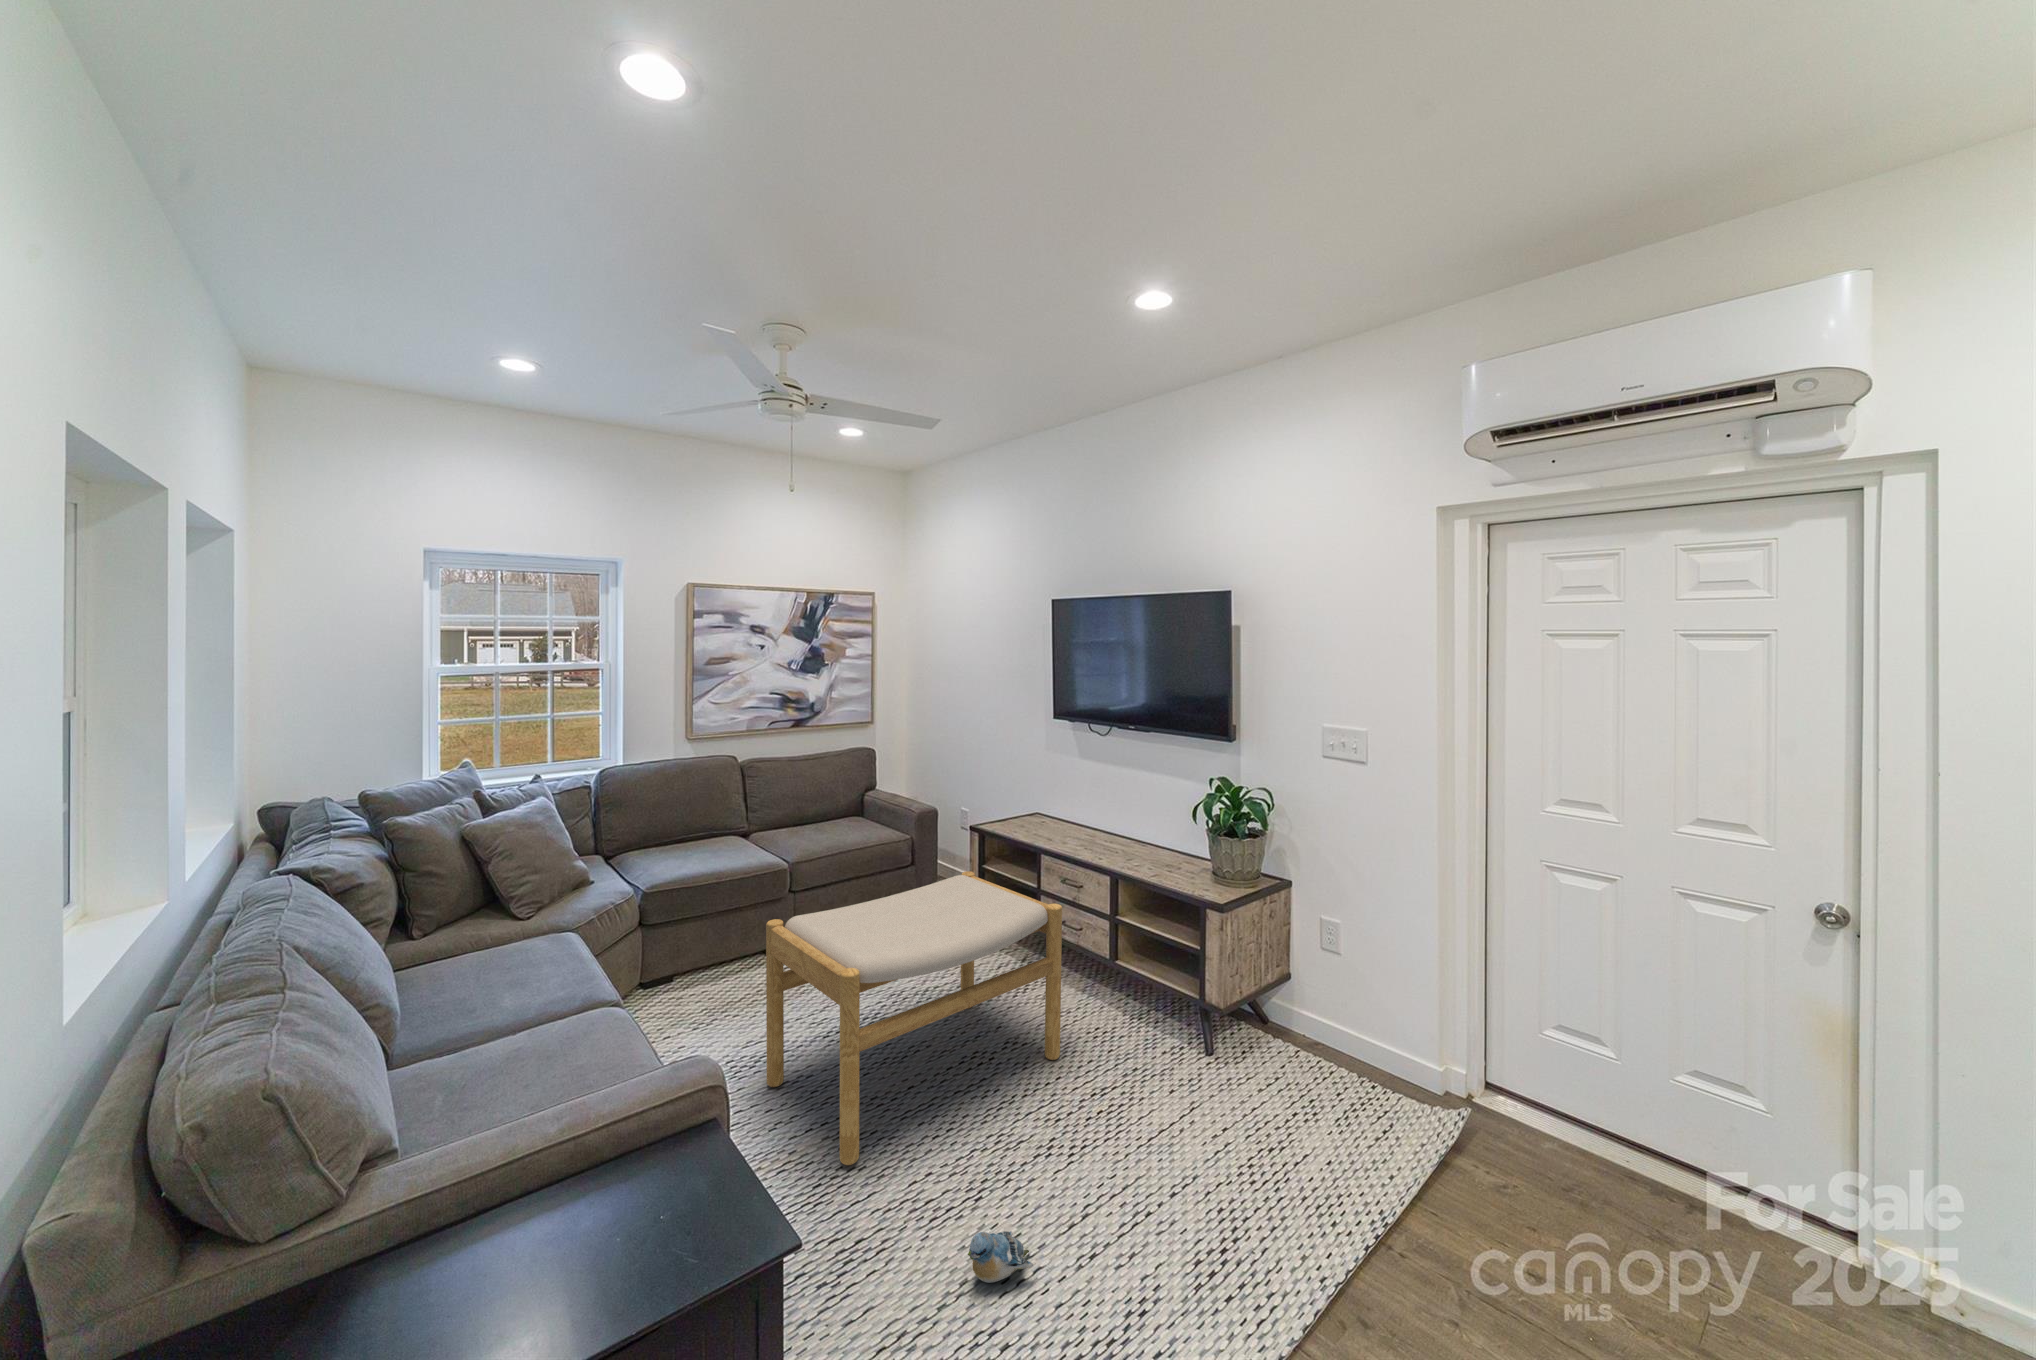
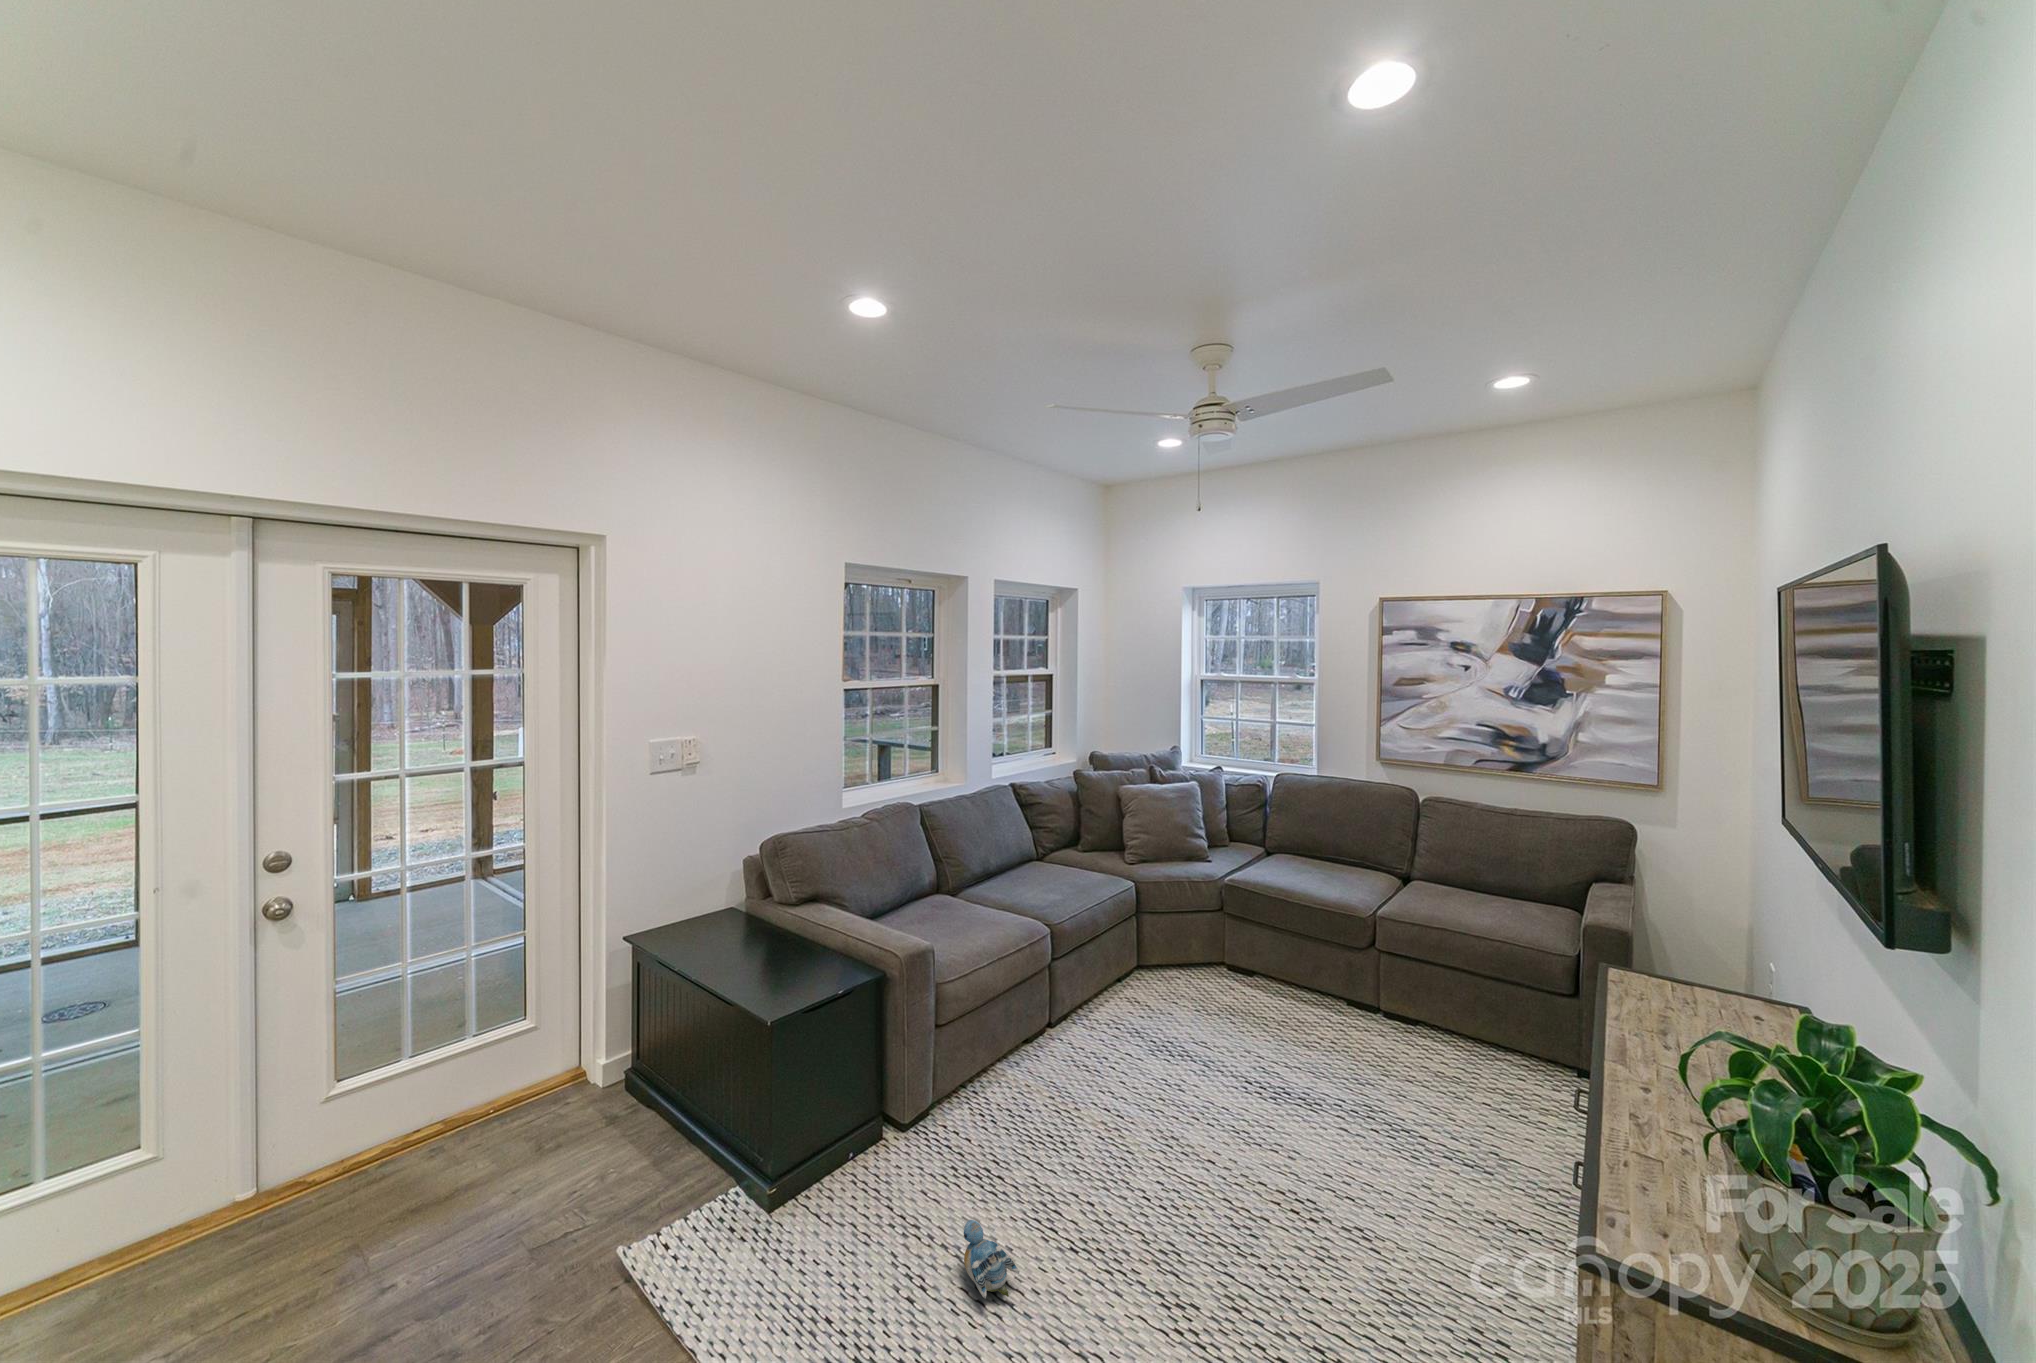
footstool: present [766,871,1062,1165] -> none [1072,917,1420,1286]

